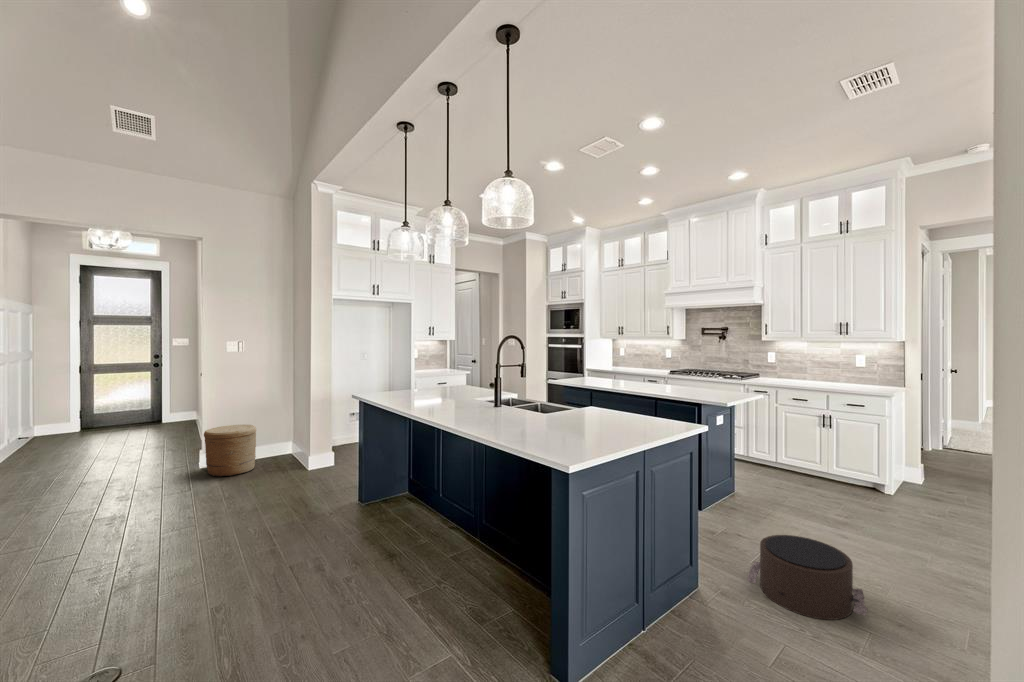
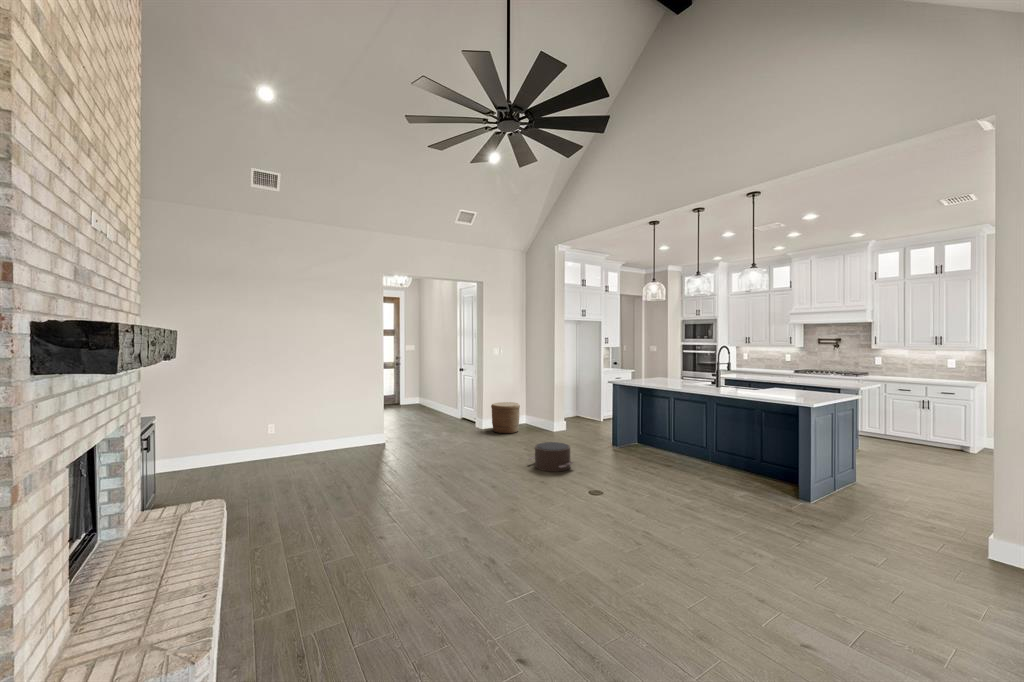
pouf: present [747,535,867,620] -> present [528,442,573,472]

